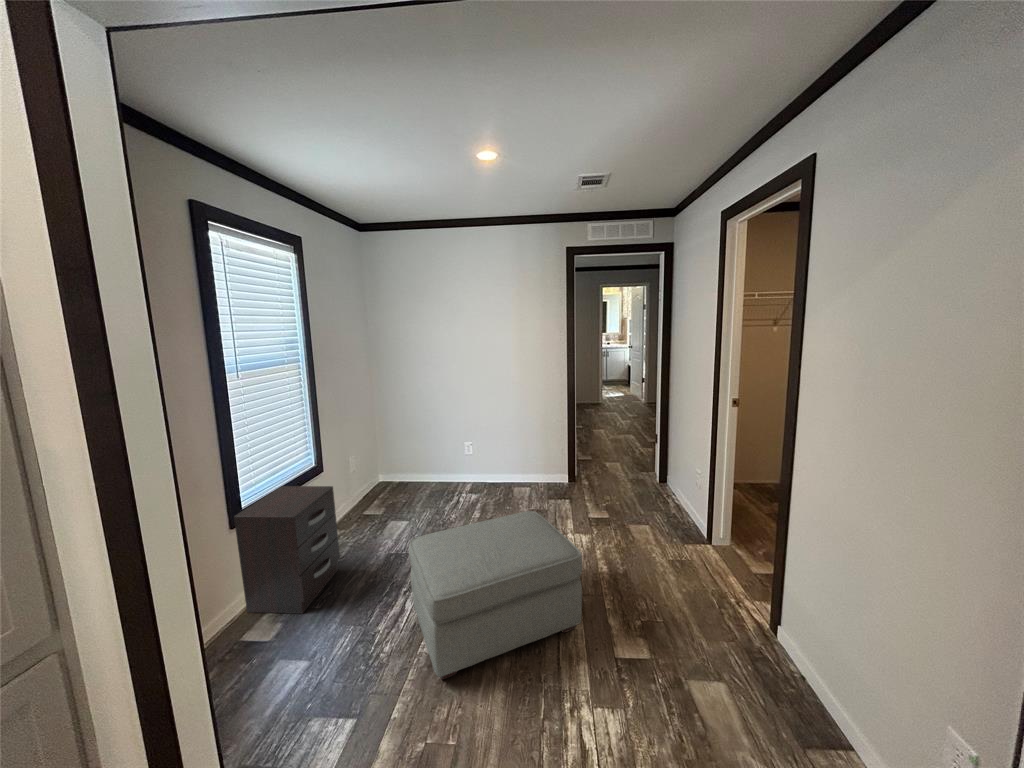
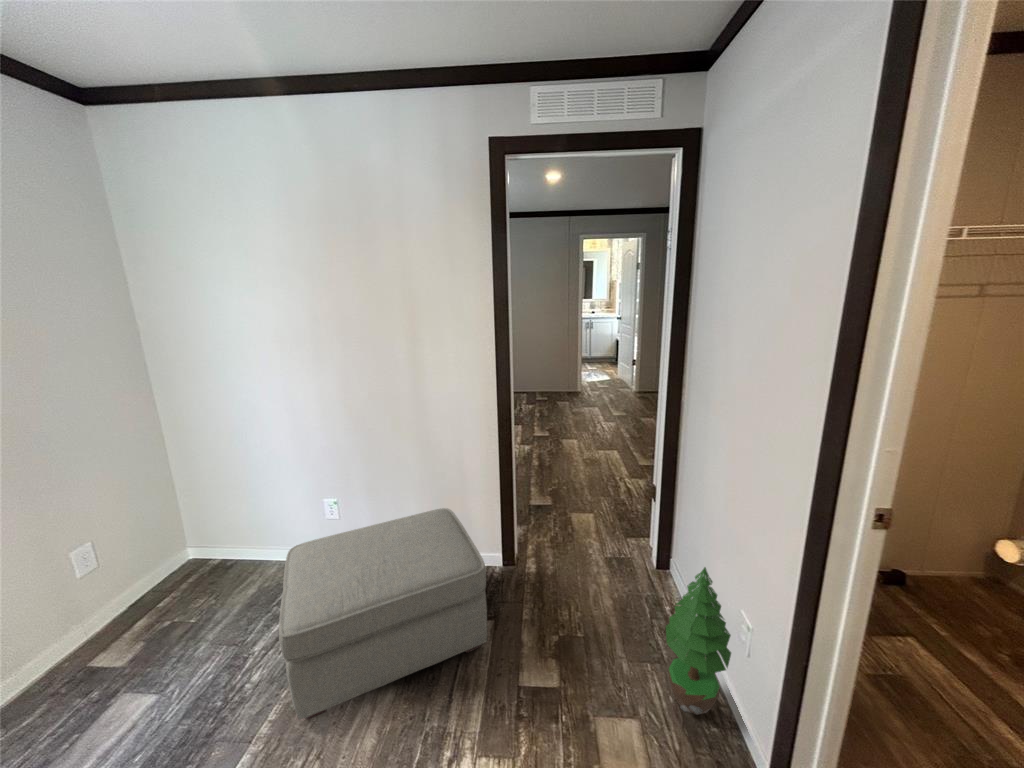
dresser: present [234,486,340,614] -> none [76,480,235,629]
potted tree: none [743,545,803,678] -> present [666,567,731,715]

